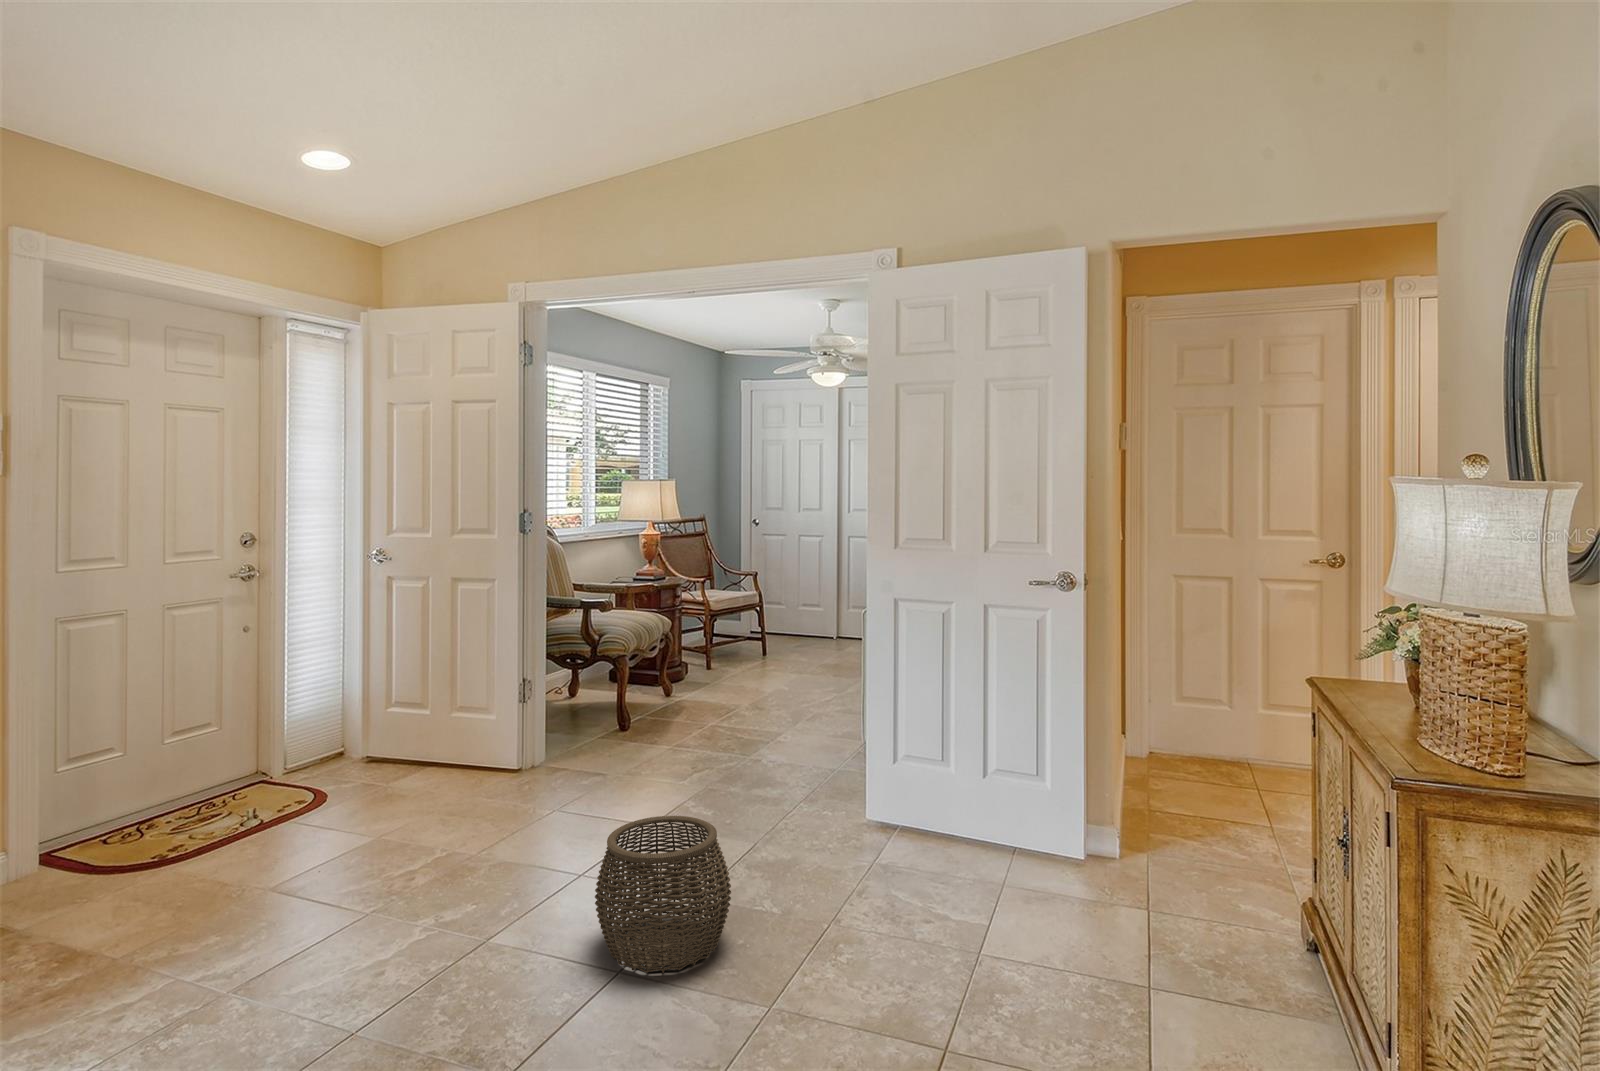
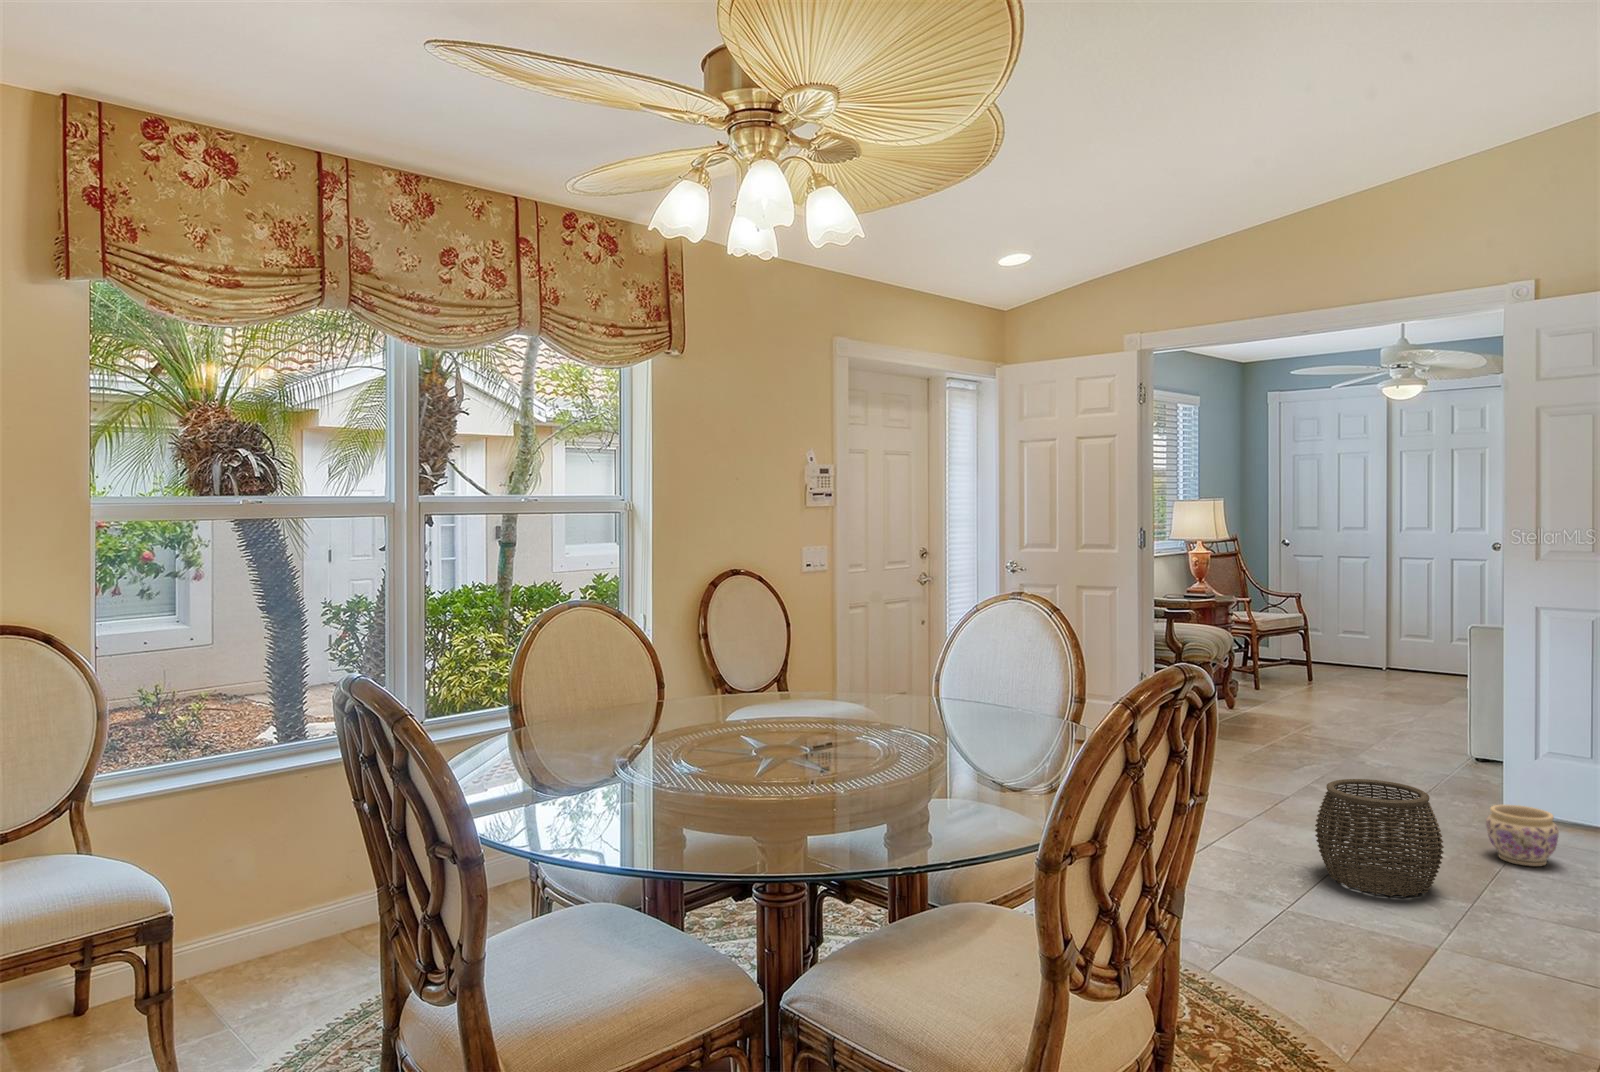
planter: none [807,813,871,885] -> present [1486,805,1559,867]

